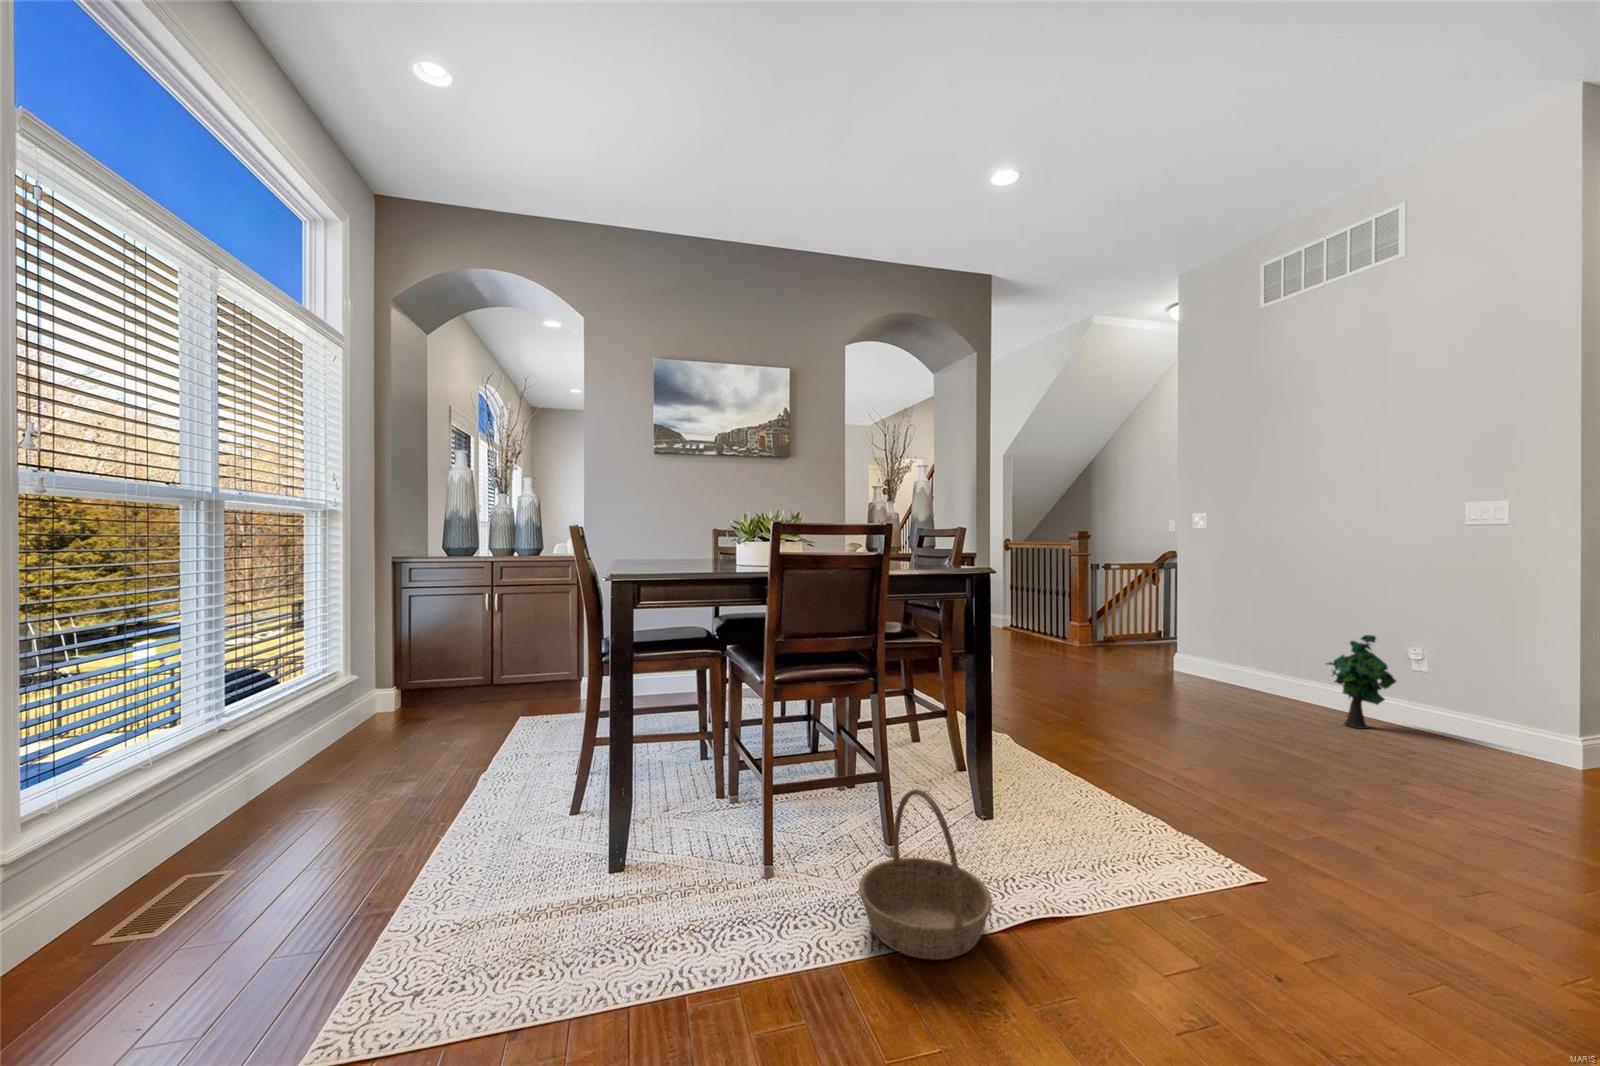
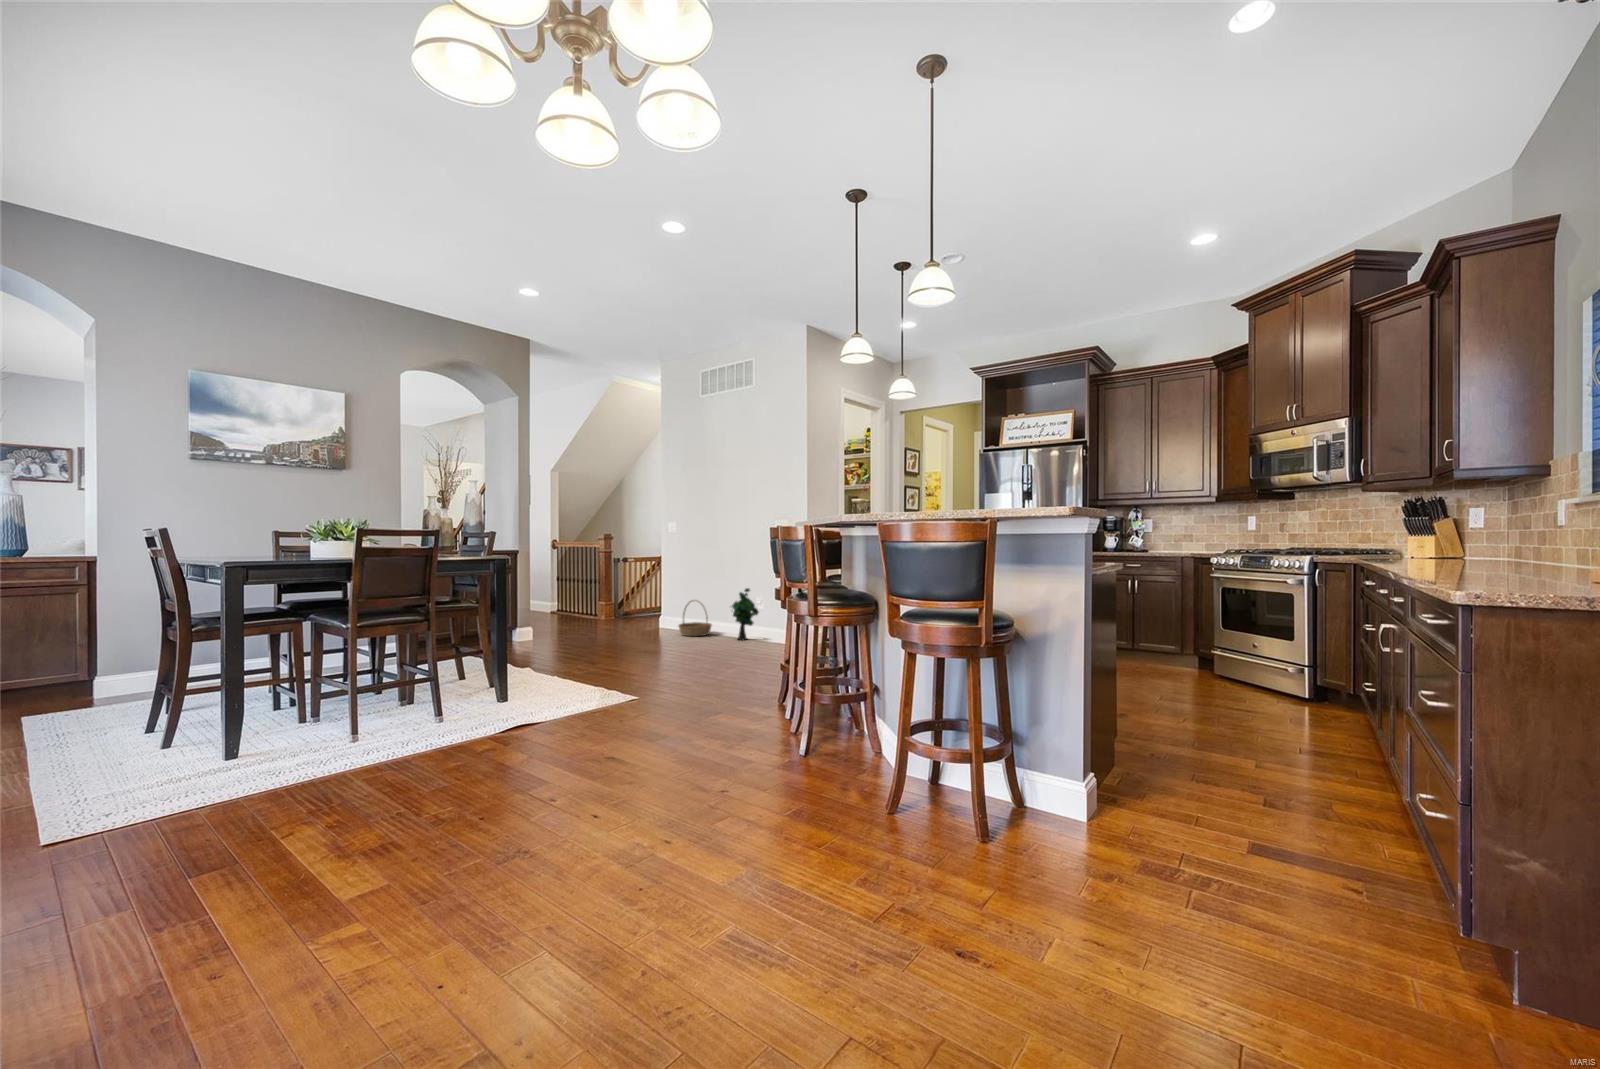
basket: present [859,789,992,960] -> present [679,600,712,636]

